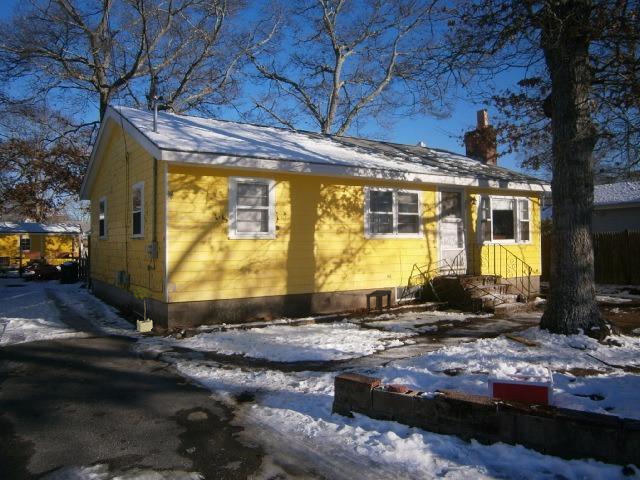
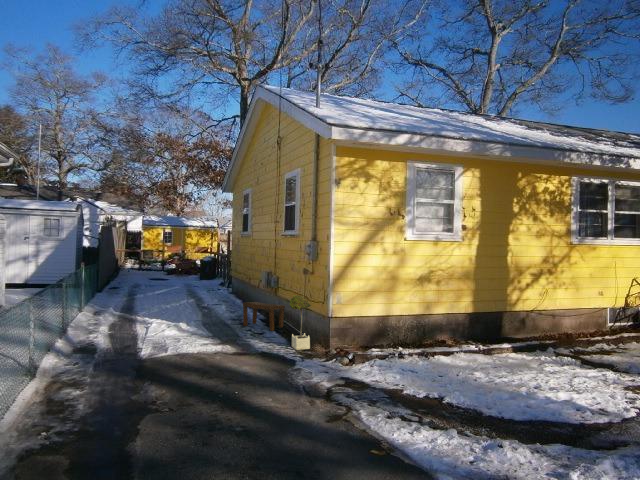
bench: present [366,290,391,314] -> present [243,302,285,331]

